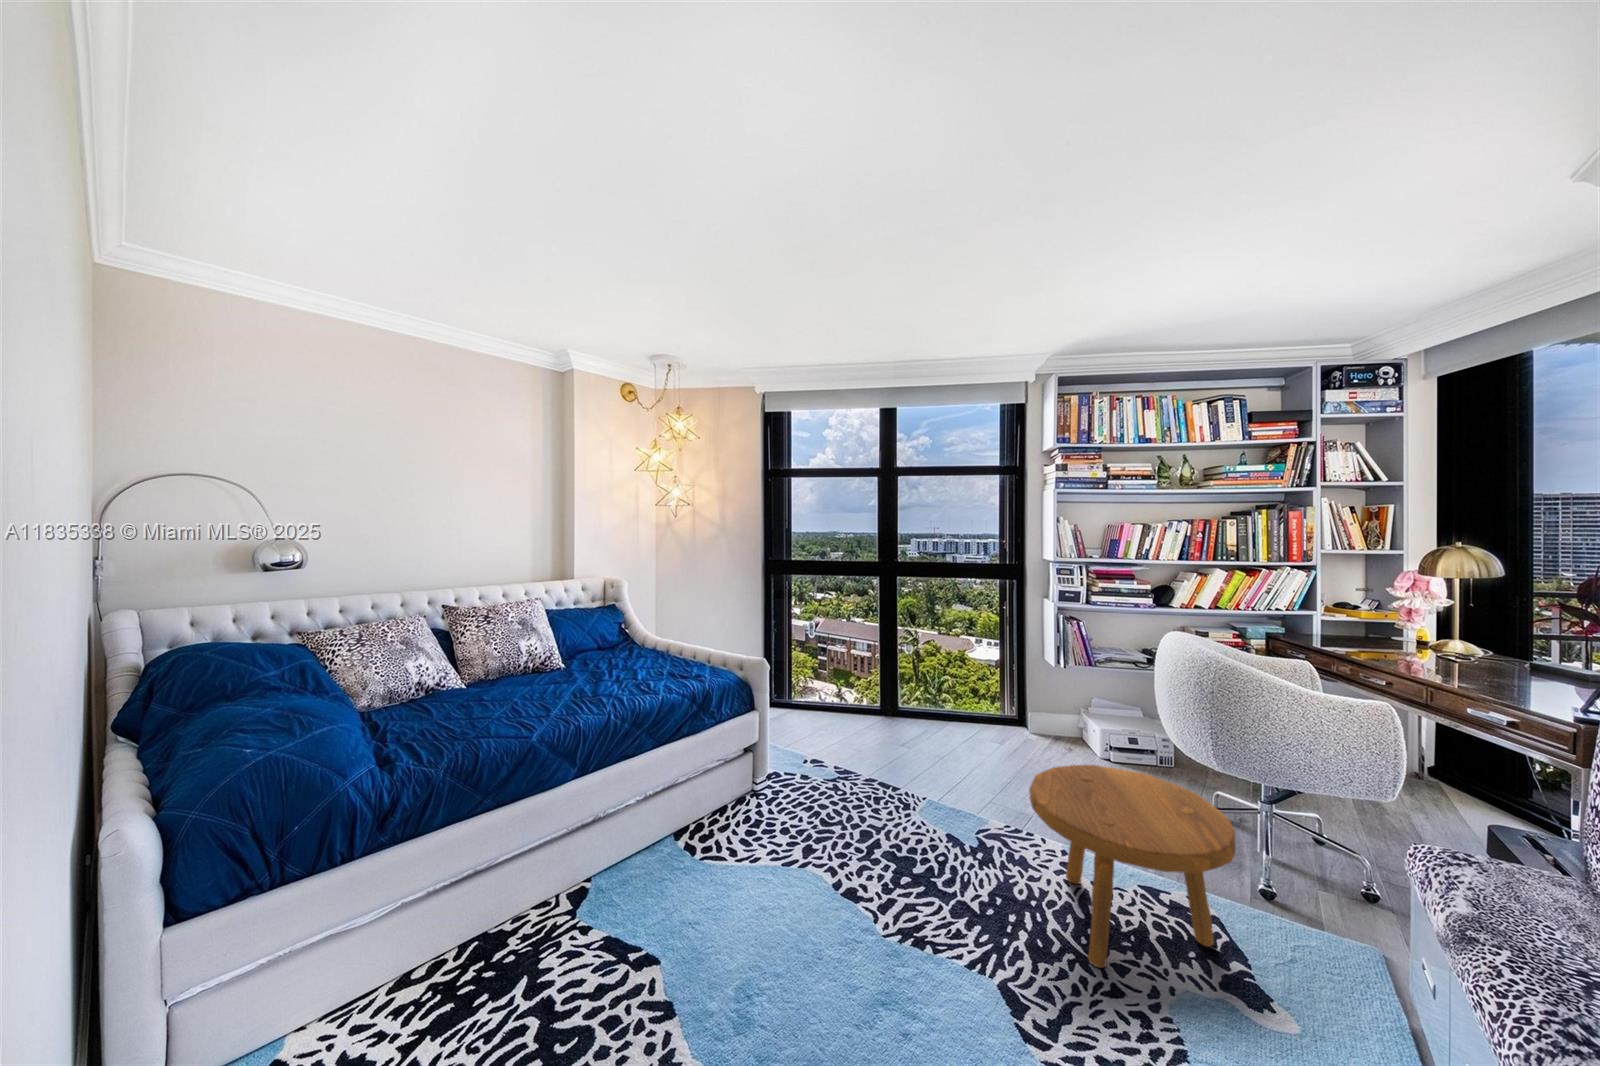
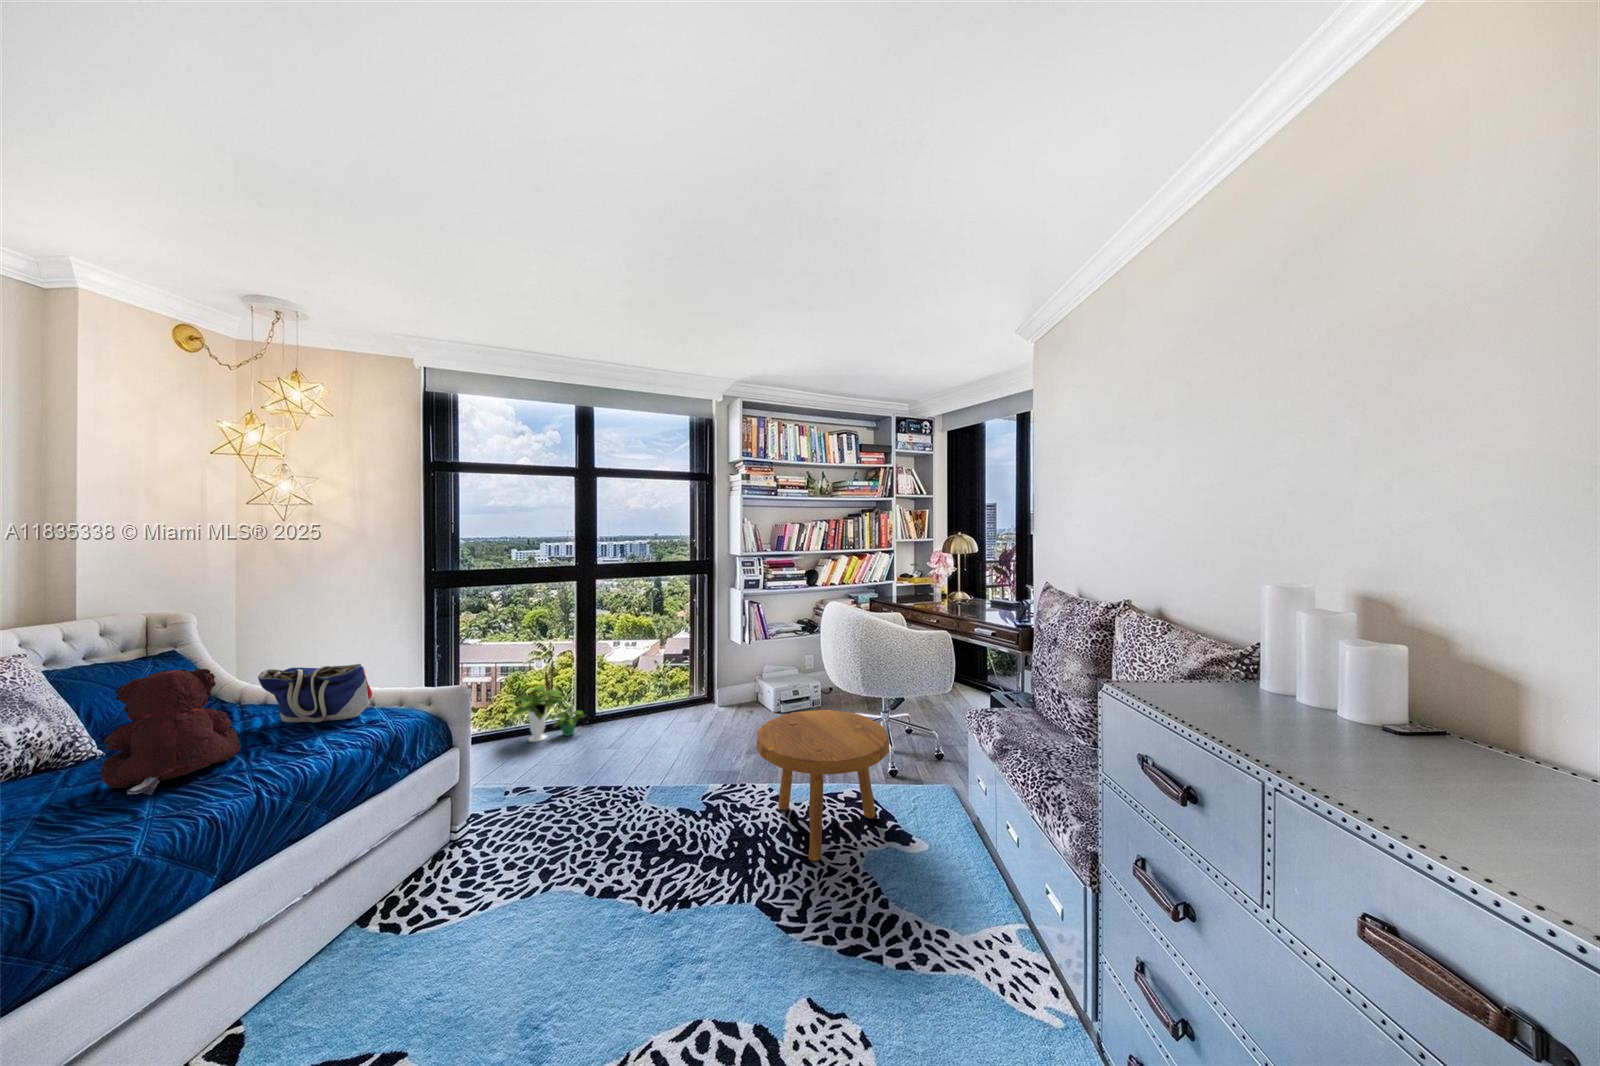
teddy bear: none [560,619,624,701] -> present [101,669,241,795]
tote bag: none [642,627,708,673] -> present [258,664,374,722]
potted plant: none [818,673,883,727] -> present [511,686,583,742]

